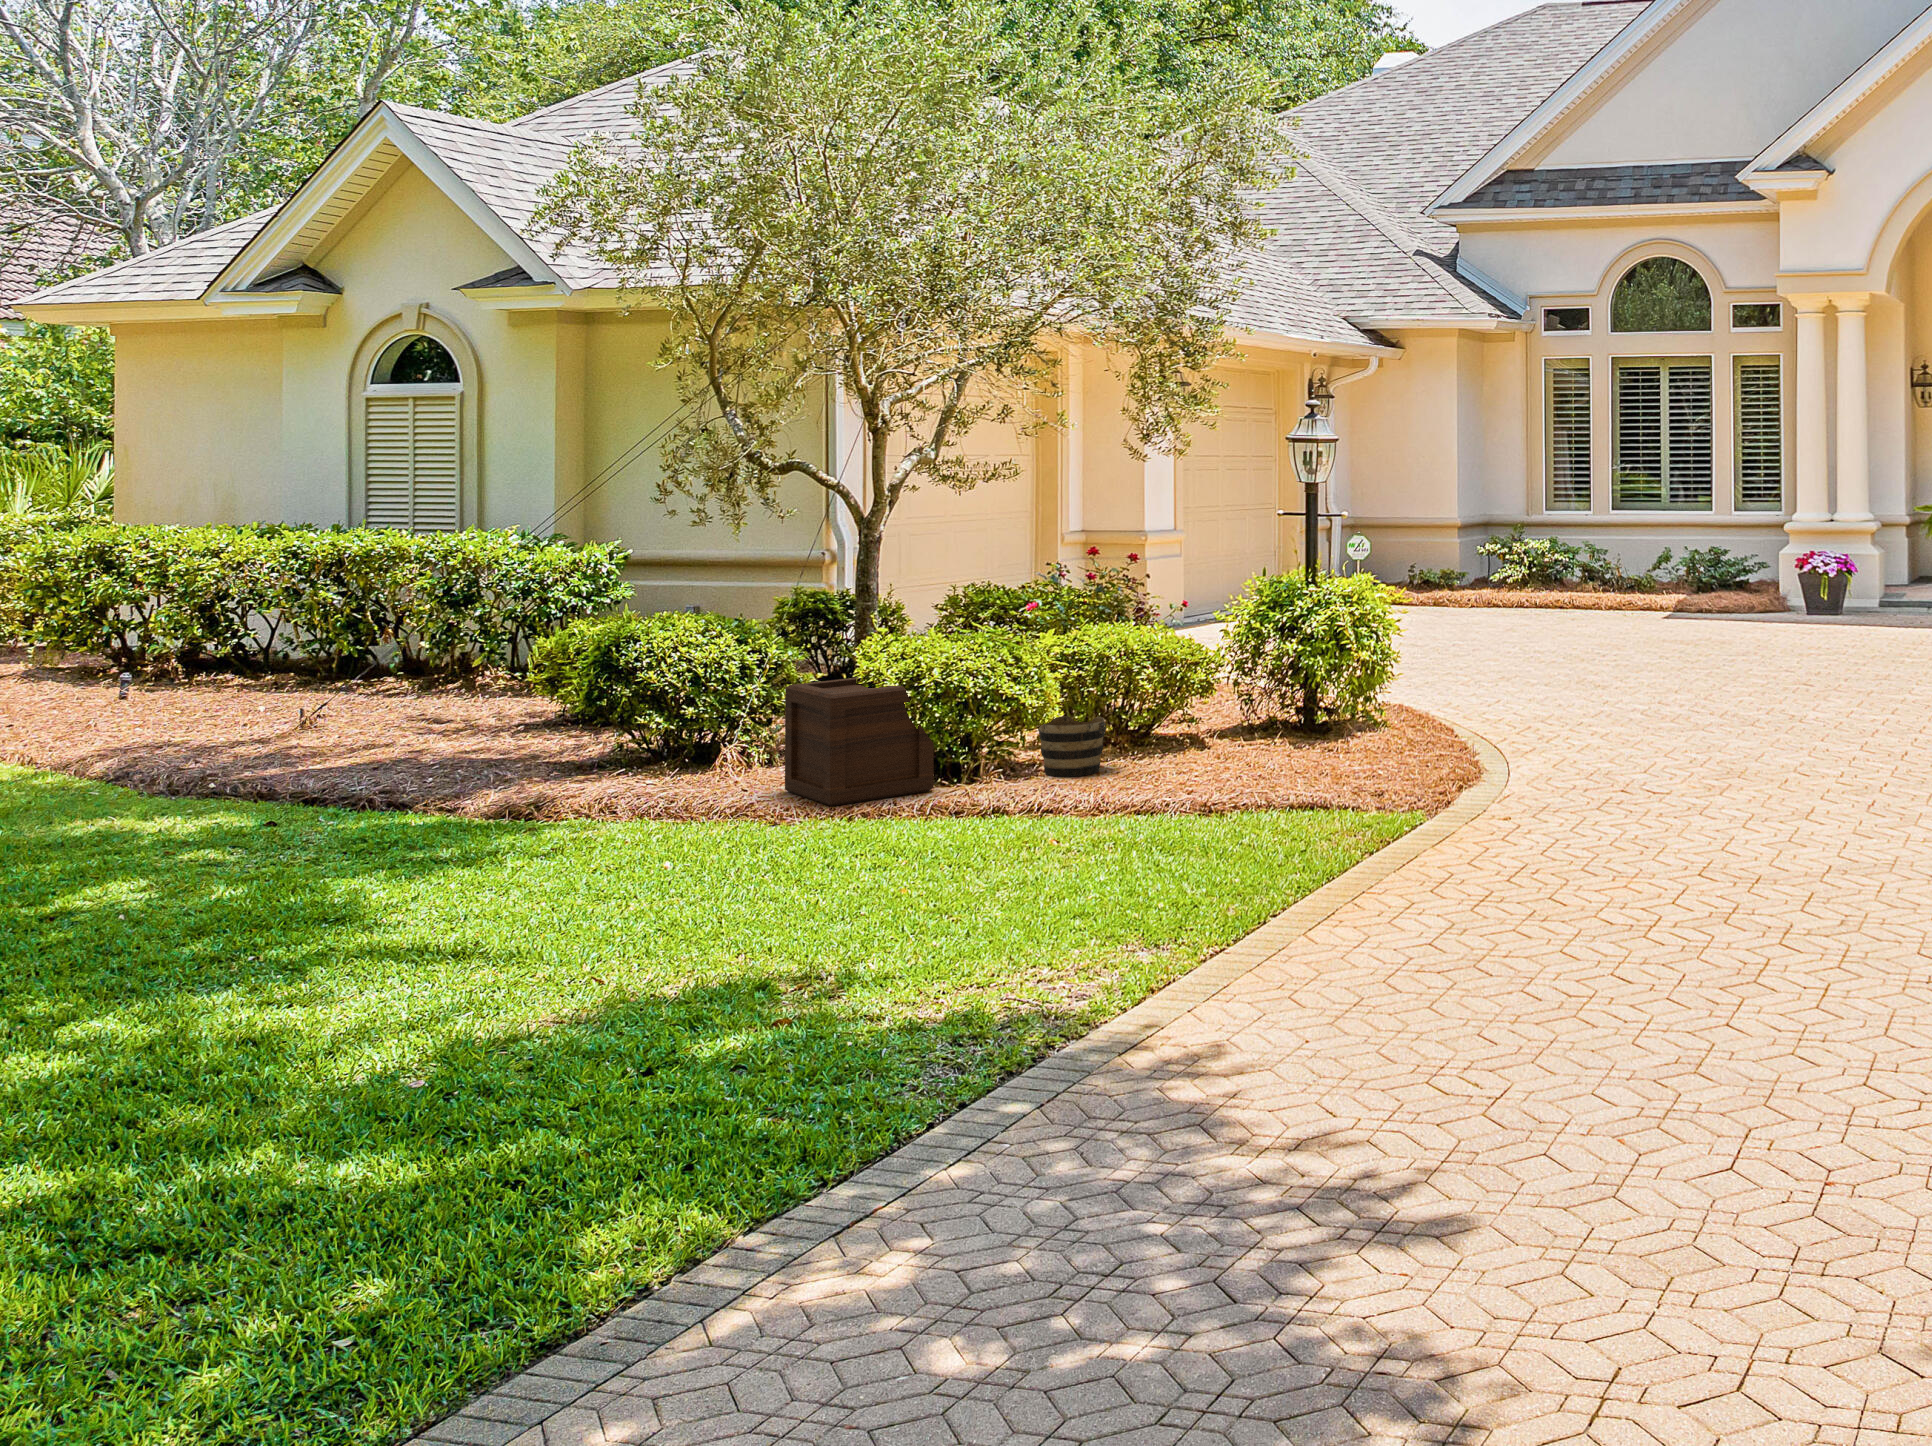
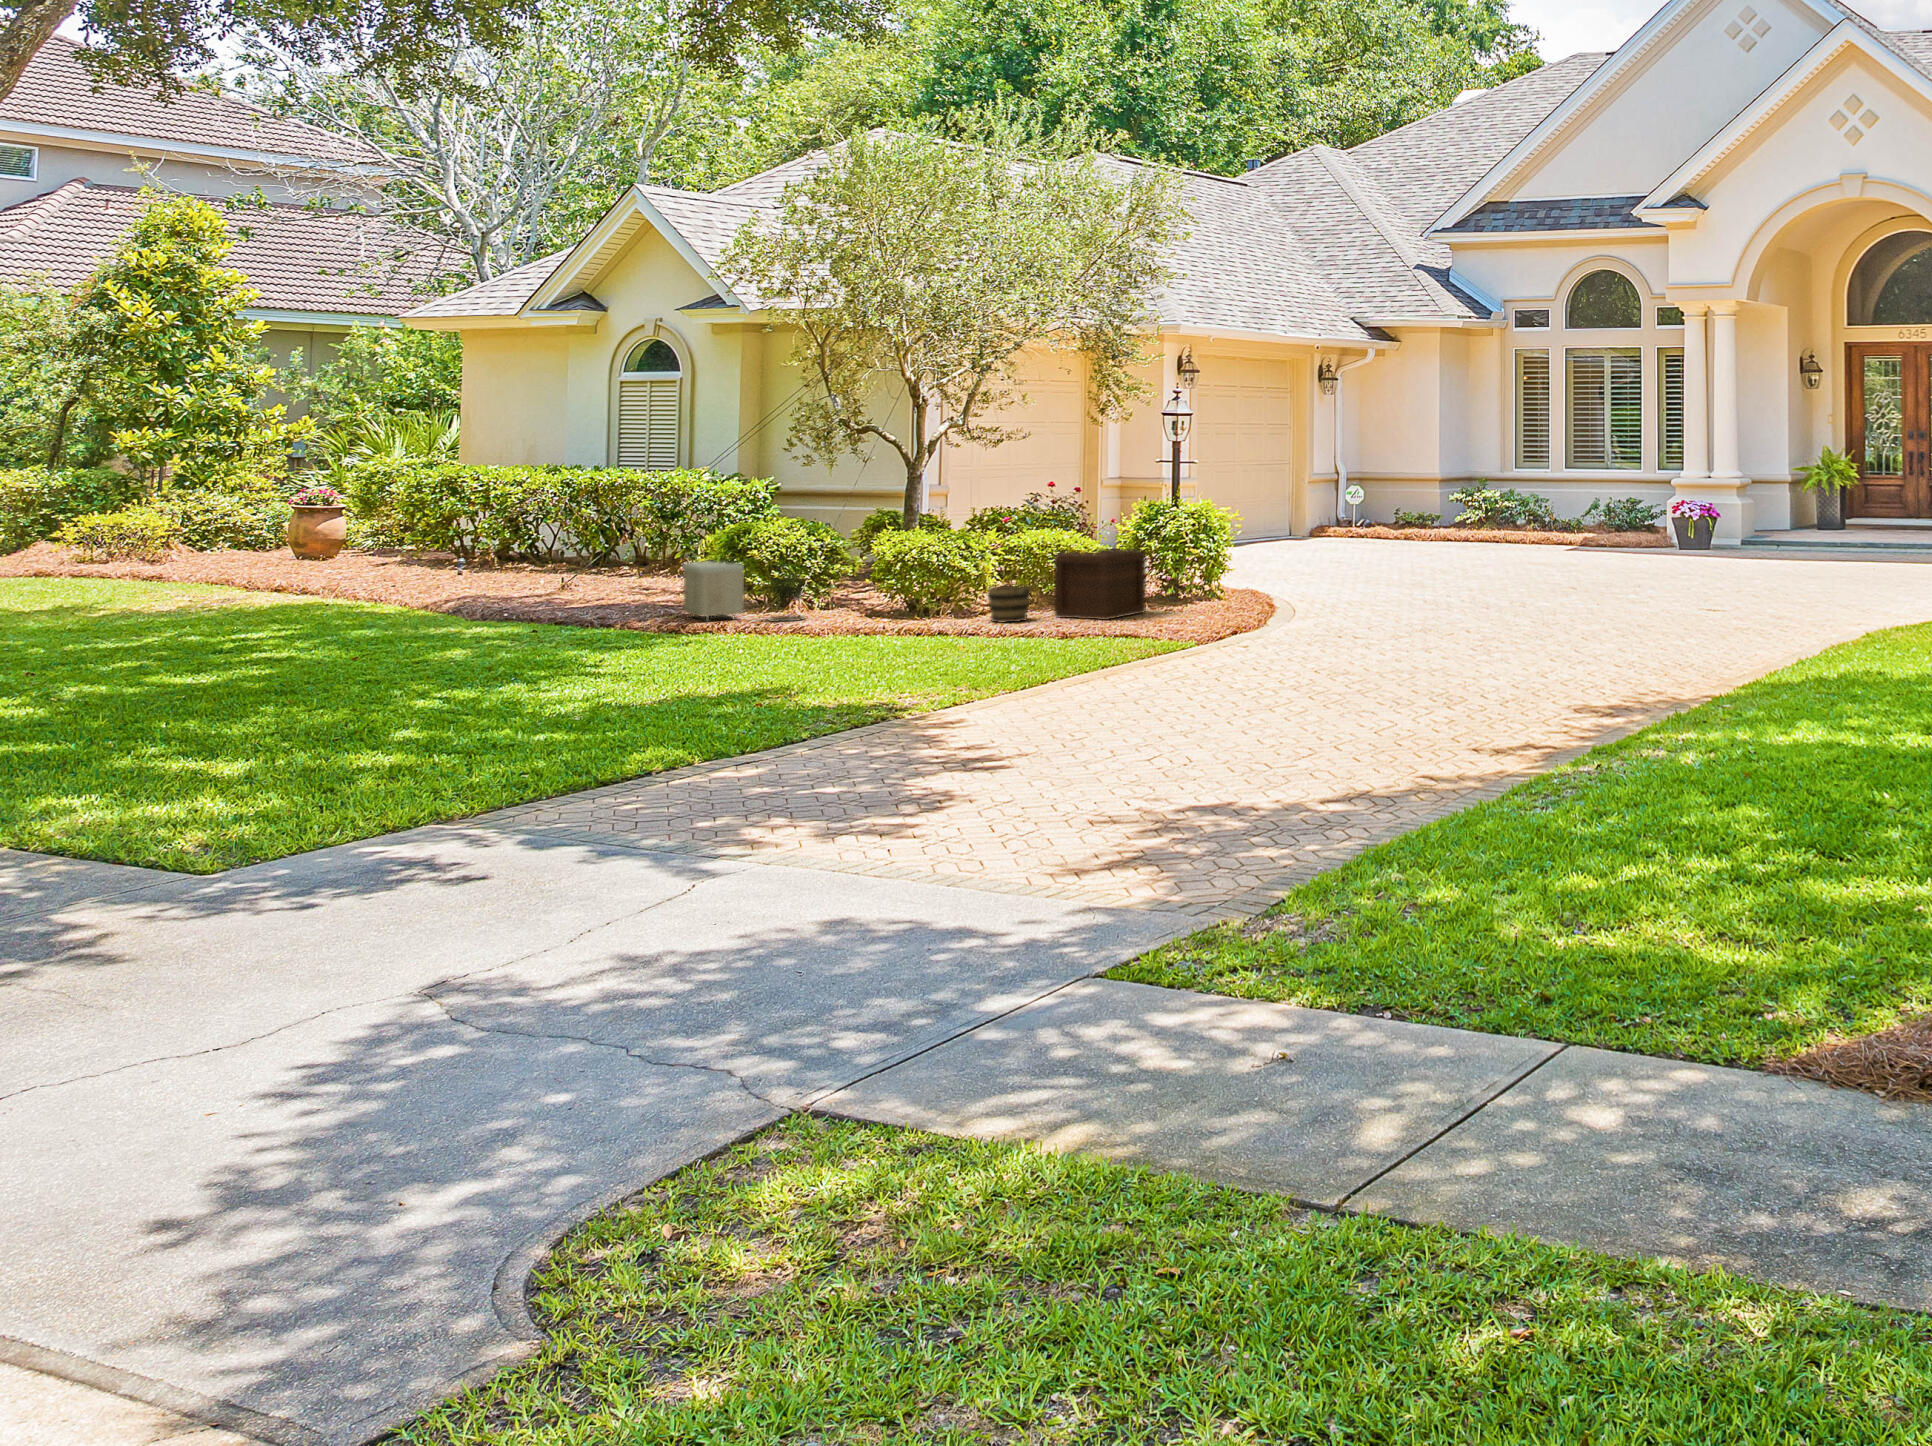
potted tree: none [674,677,737,784] -> present [769,563,805,622]
wooden crate: present [785,678,934,806] -> present [1054,548,1146,620]
storage bench: none [524,683,634,786] -> present [682,561,744,620]

